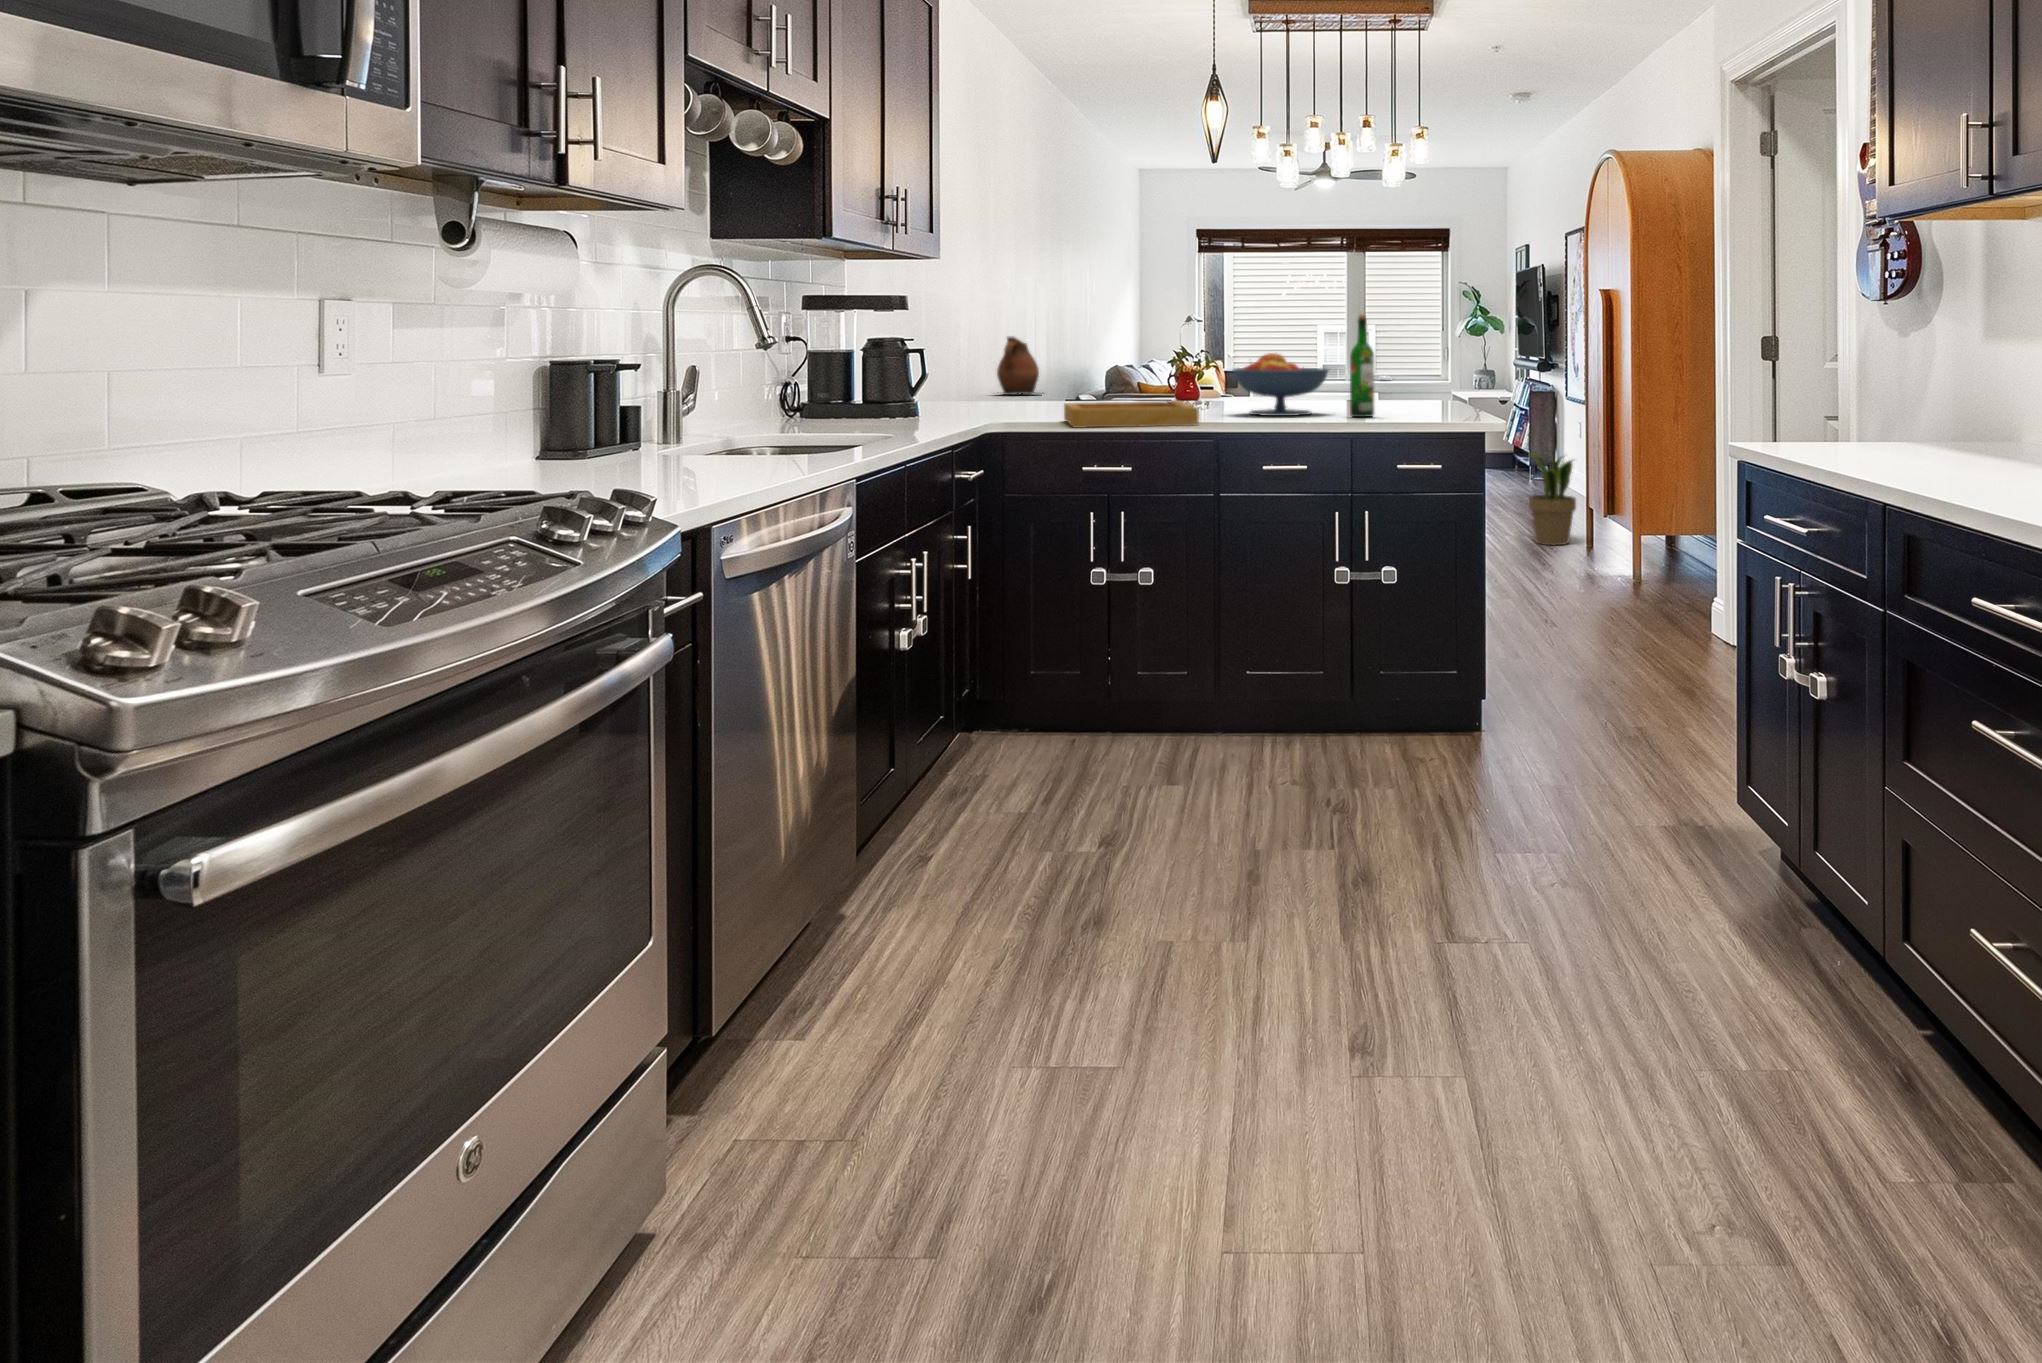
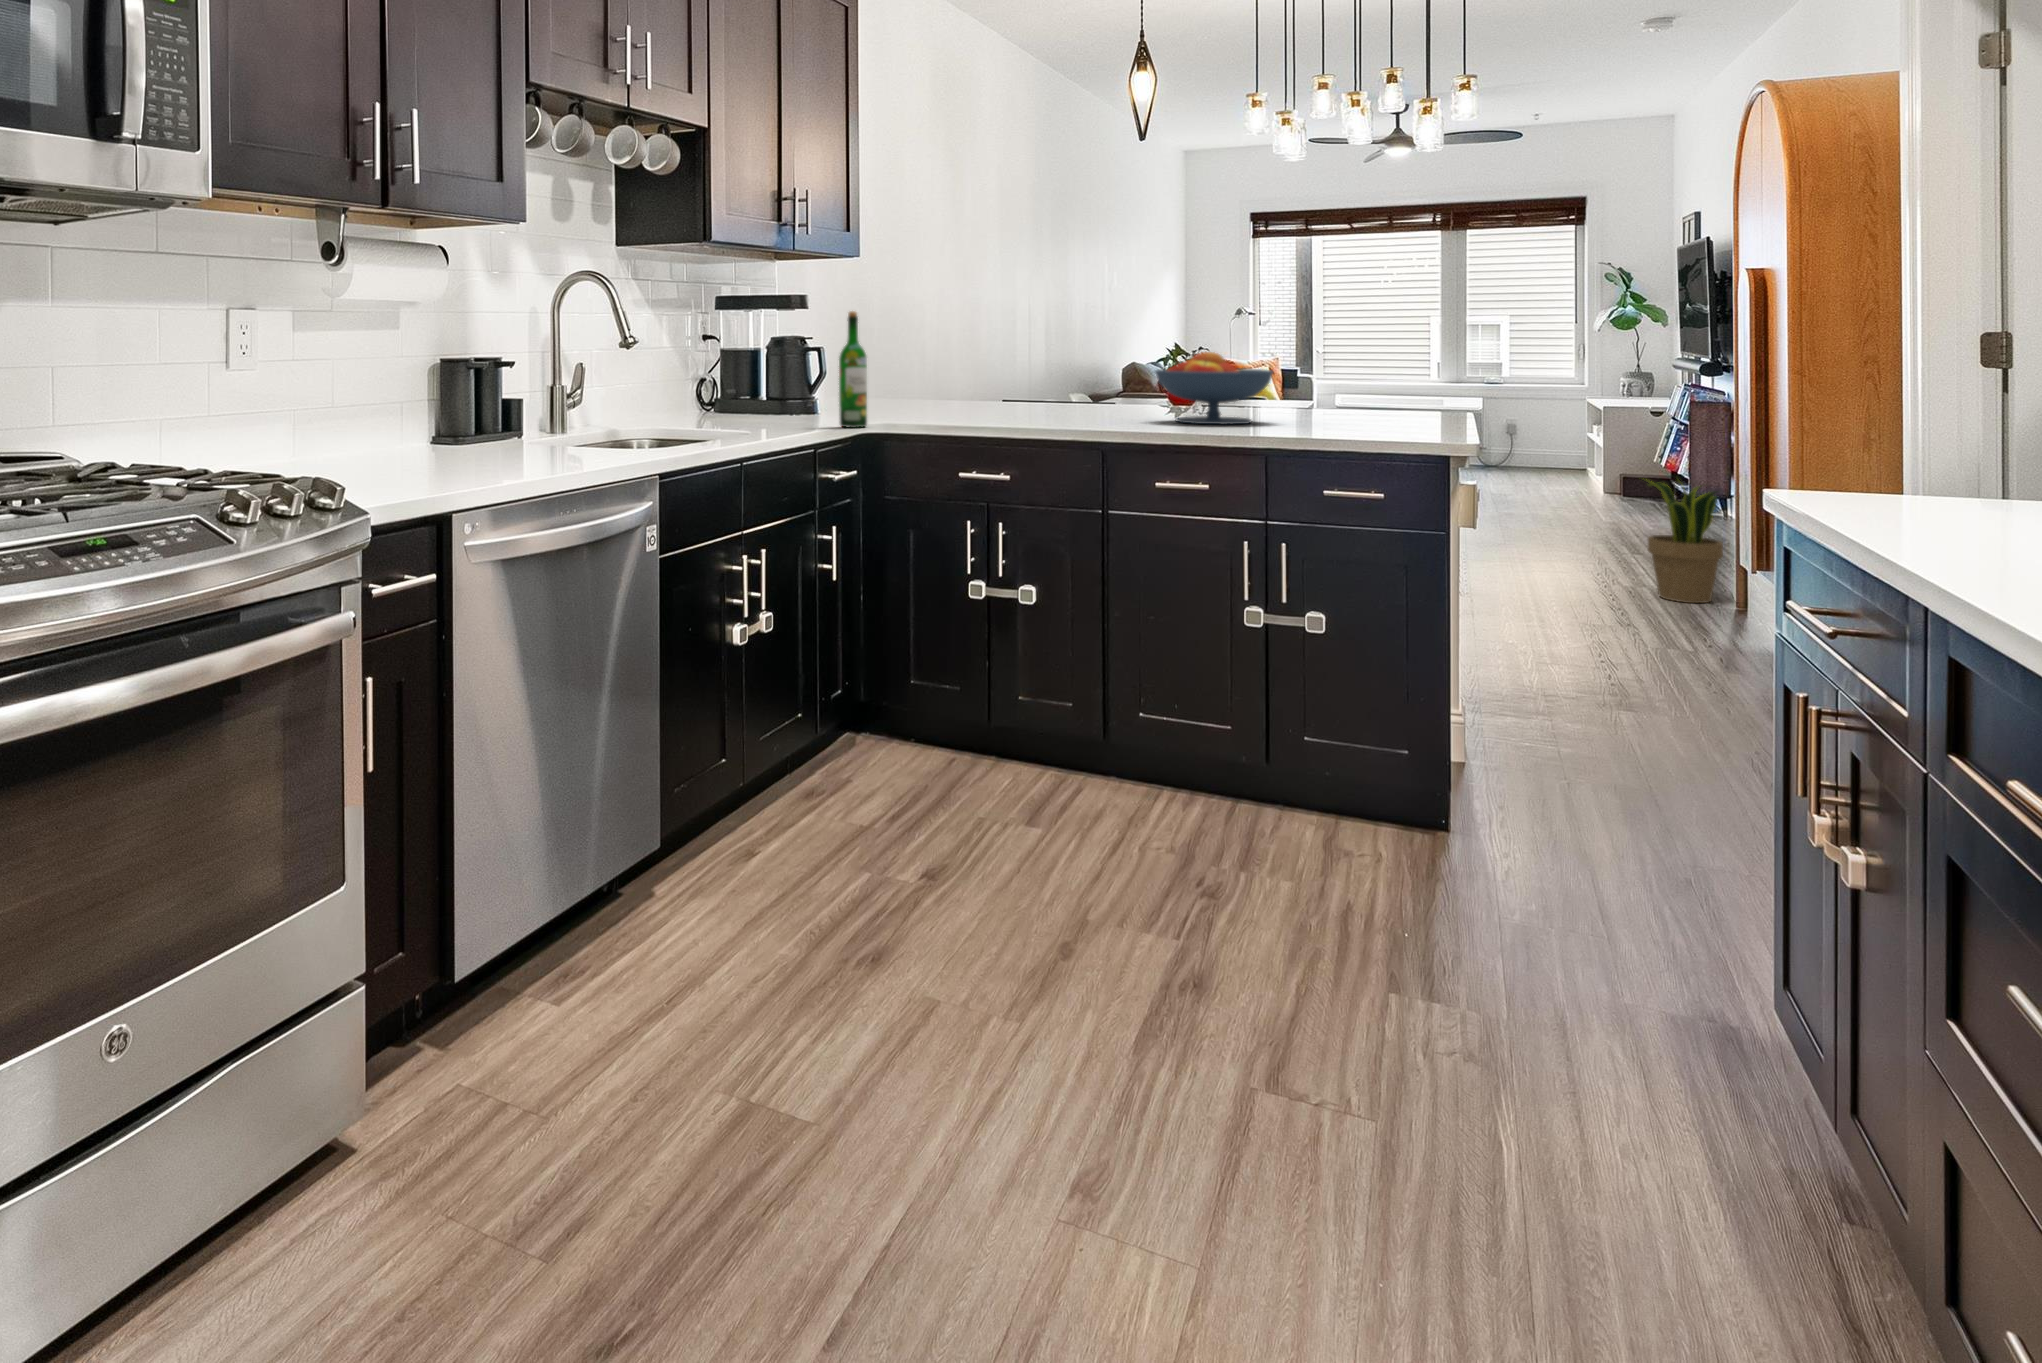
wine bottle: present [1350,315,1374,417] -> present [839,311,867,428]
ceramic pitcher: present [997,336,1044,395] -> none [962,333,1019,394]
tray: present [1064,401,1199,428] -> none [947,404,1086,433]

